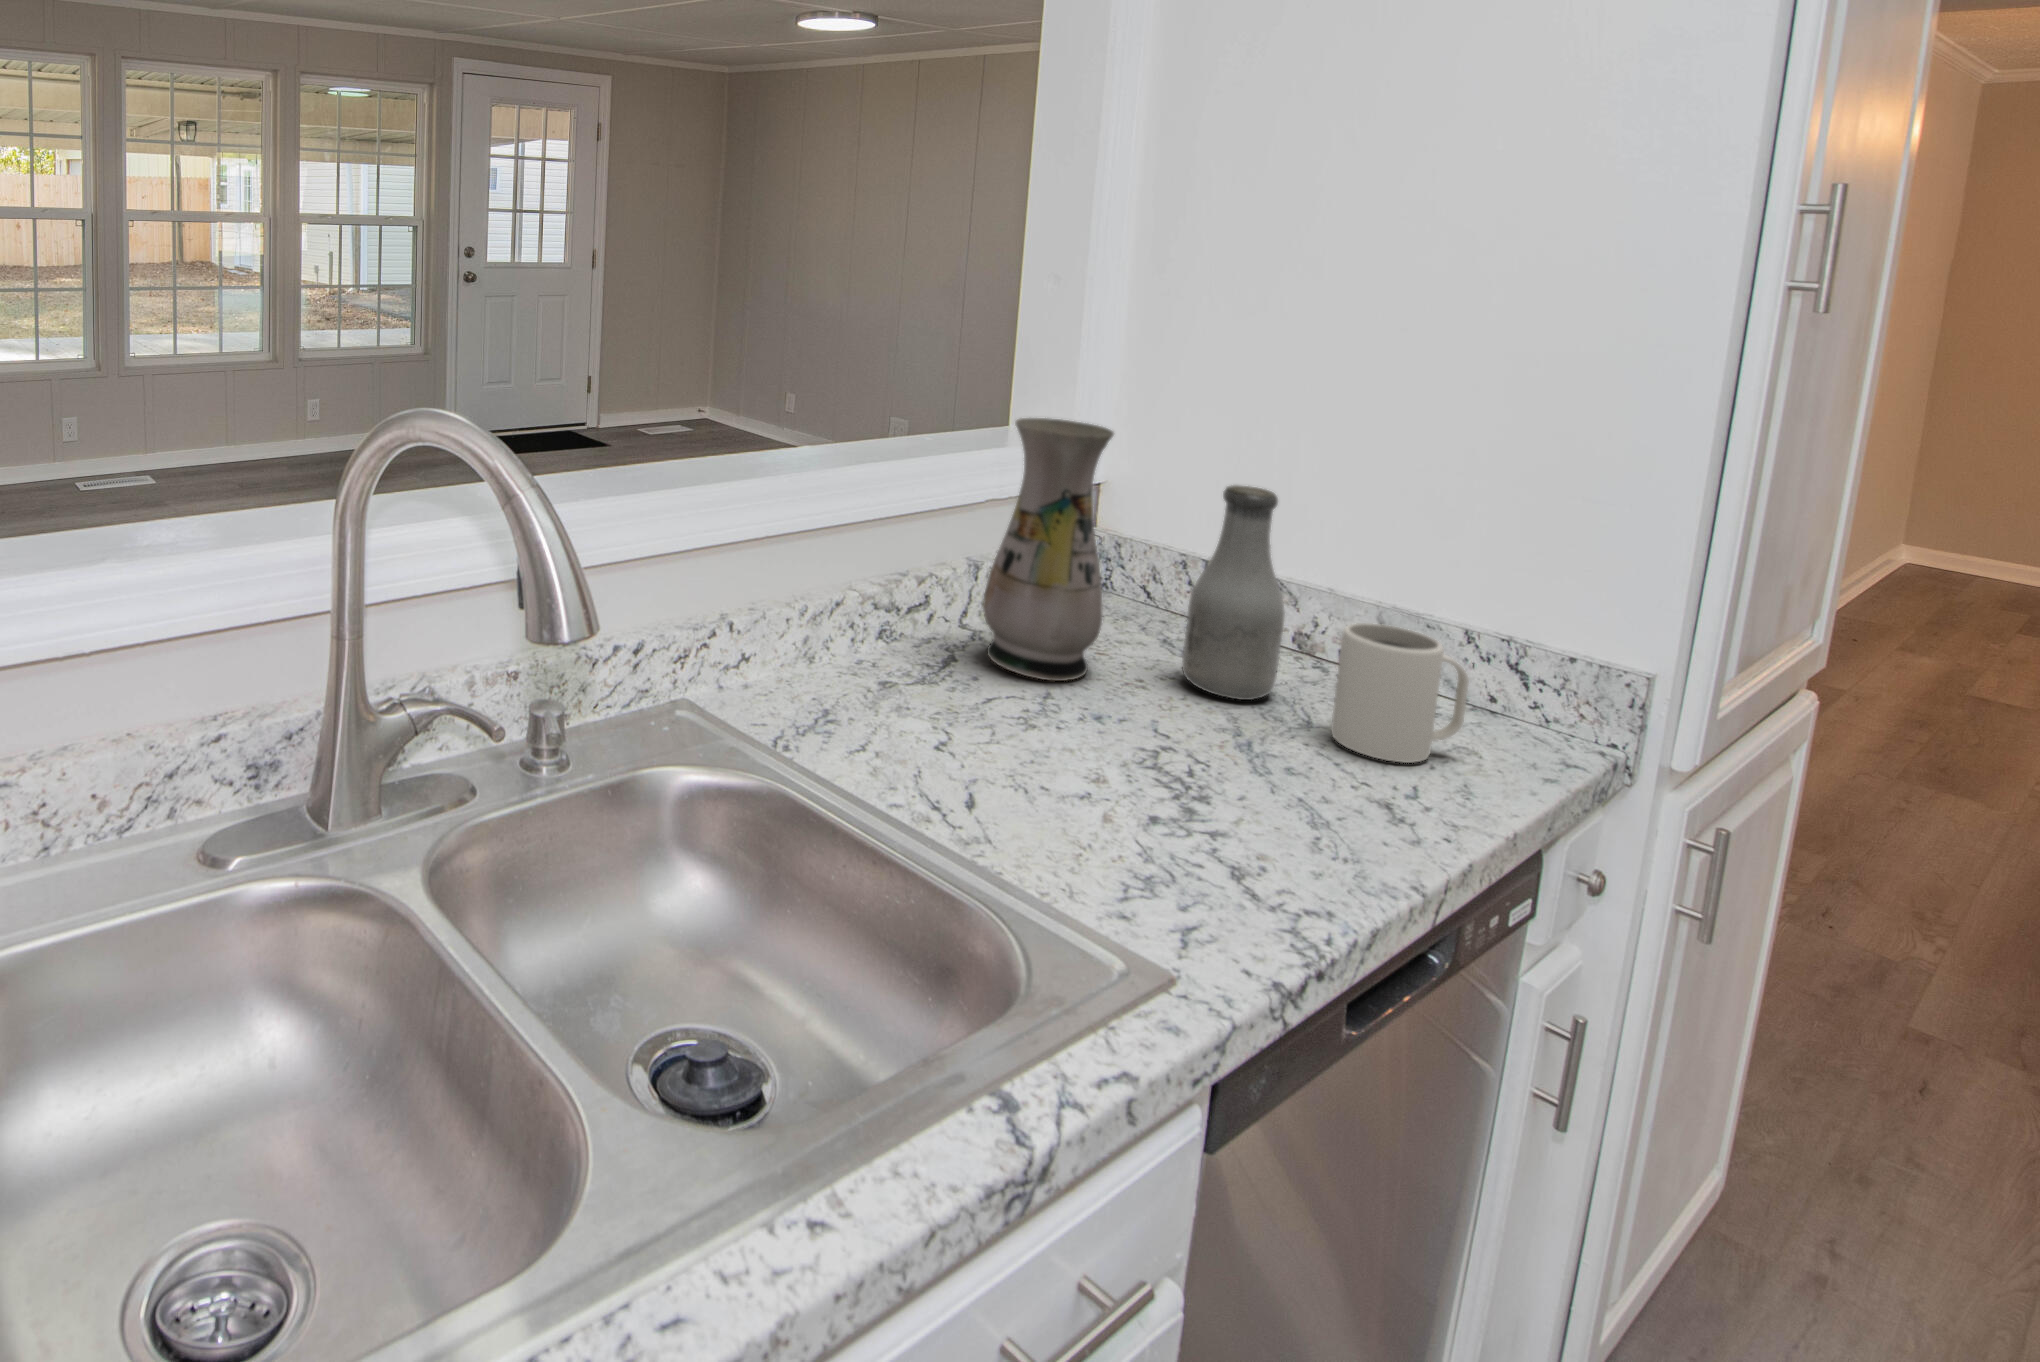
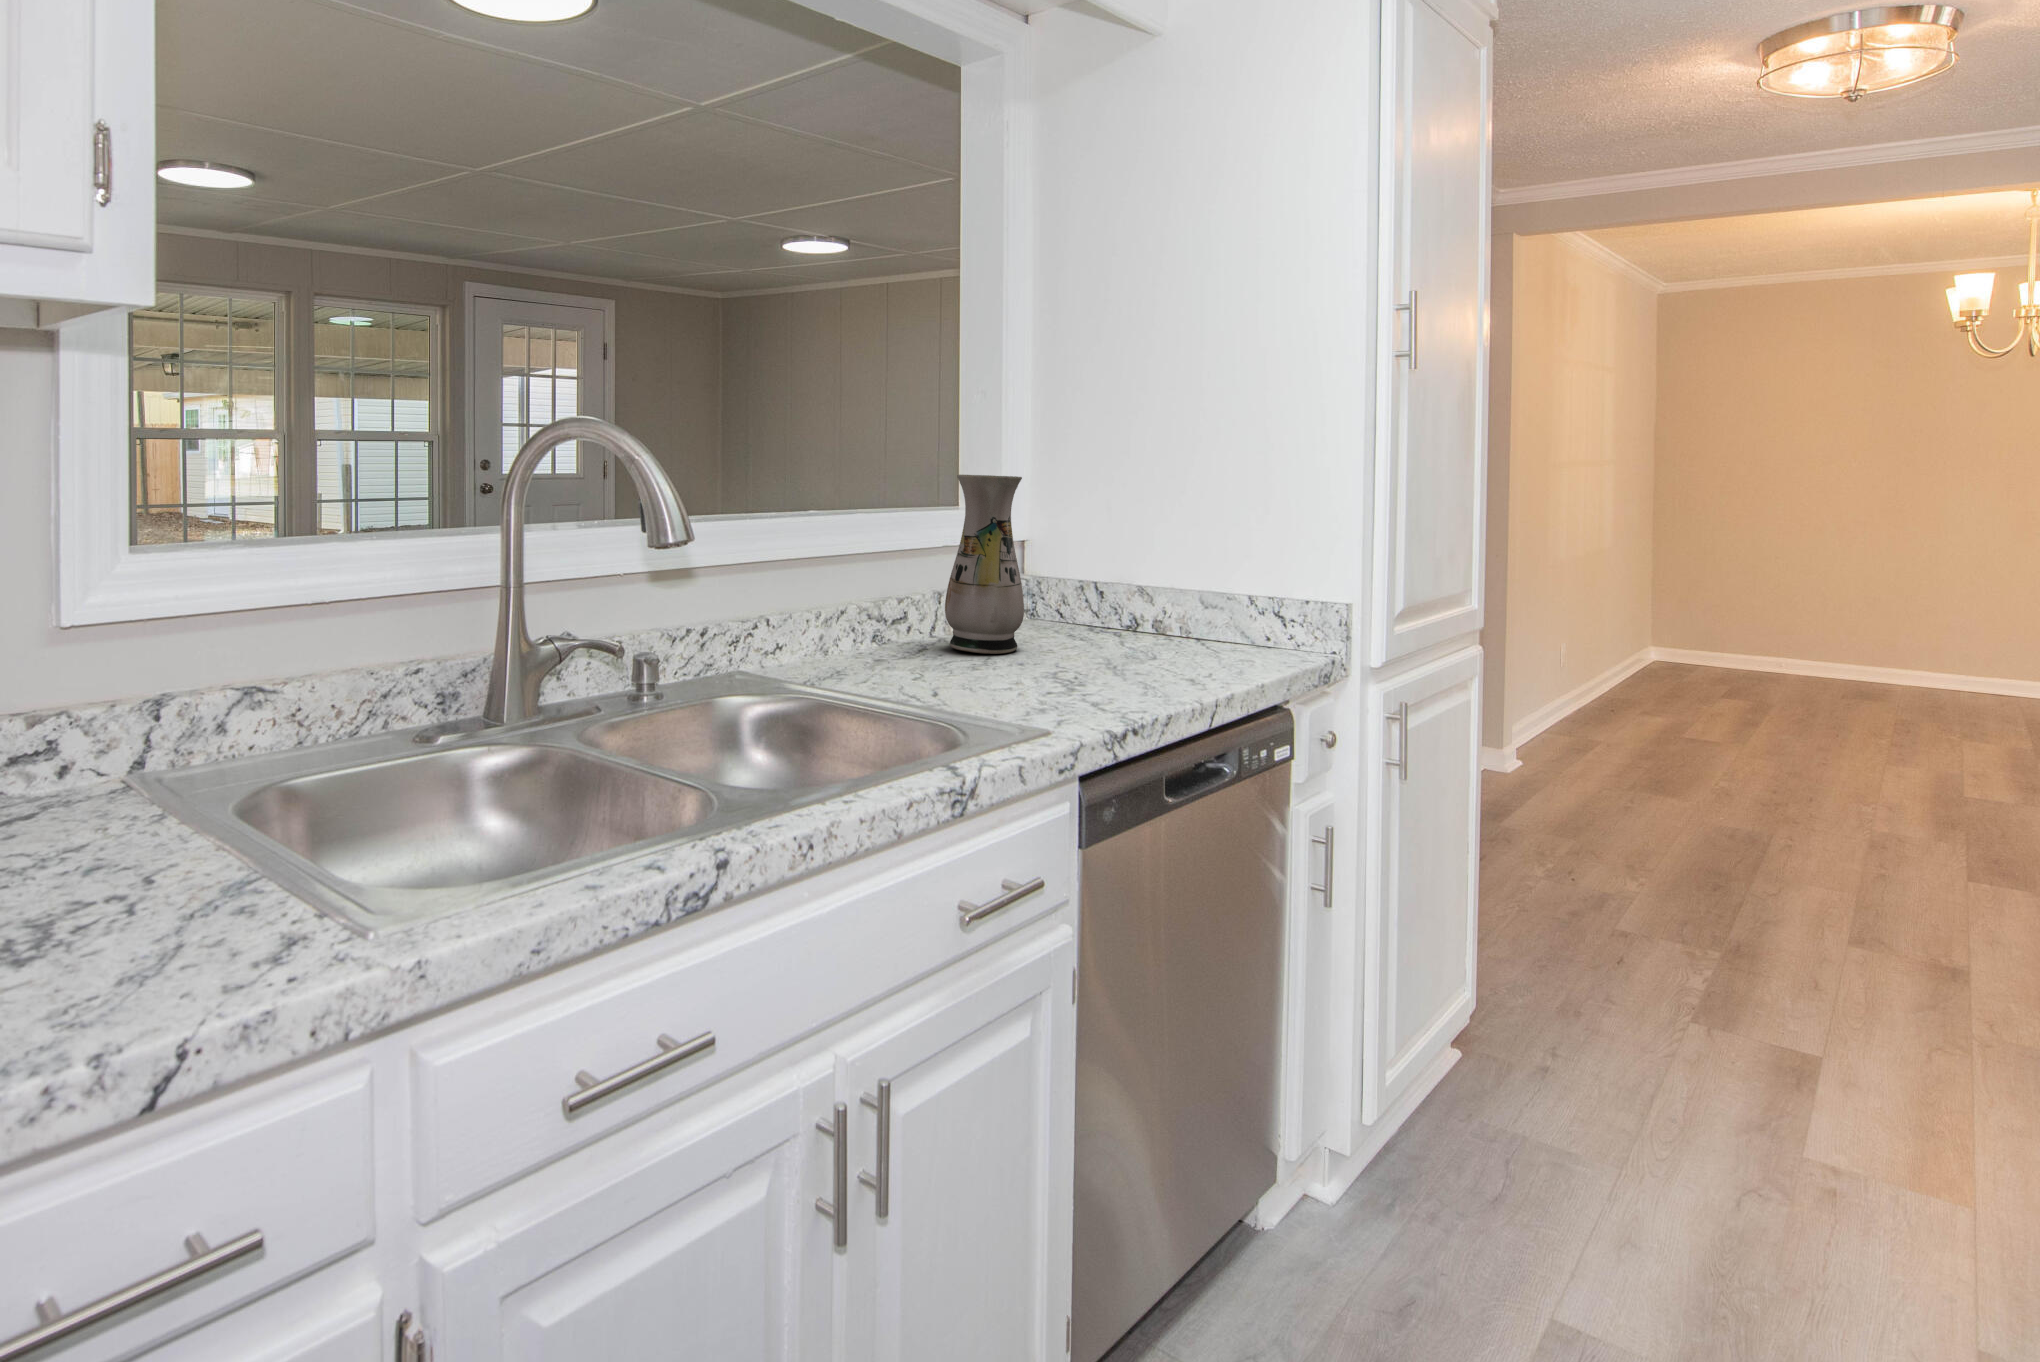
bottle: present [1182,485,1285,700] -> none [1078,509,1138,653]
mug: present [1331,623,1469,763] -> none [1167,585,1242,667]

